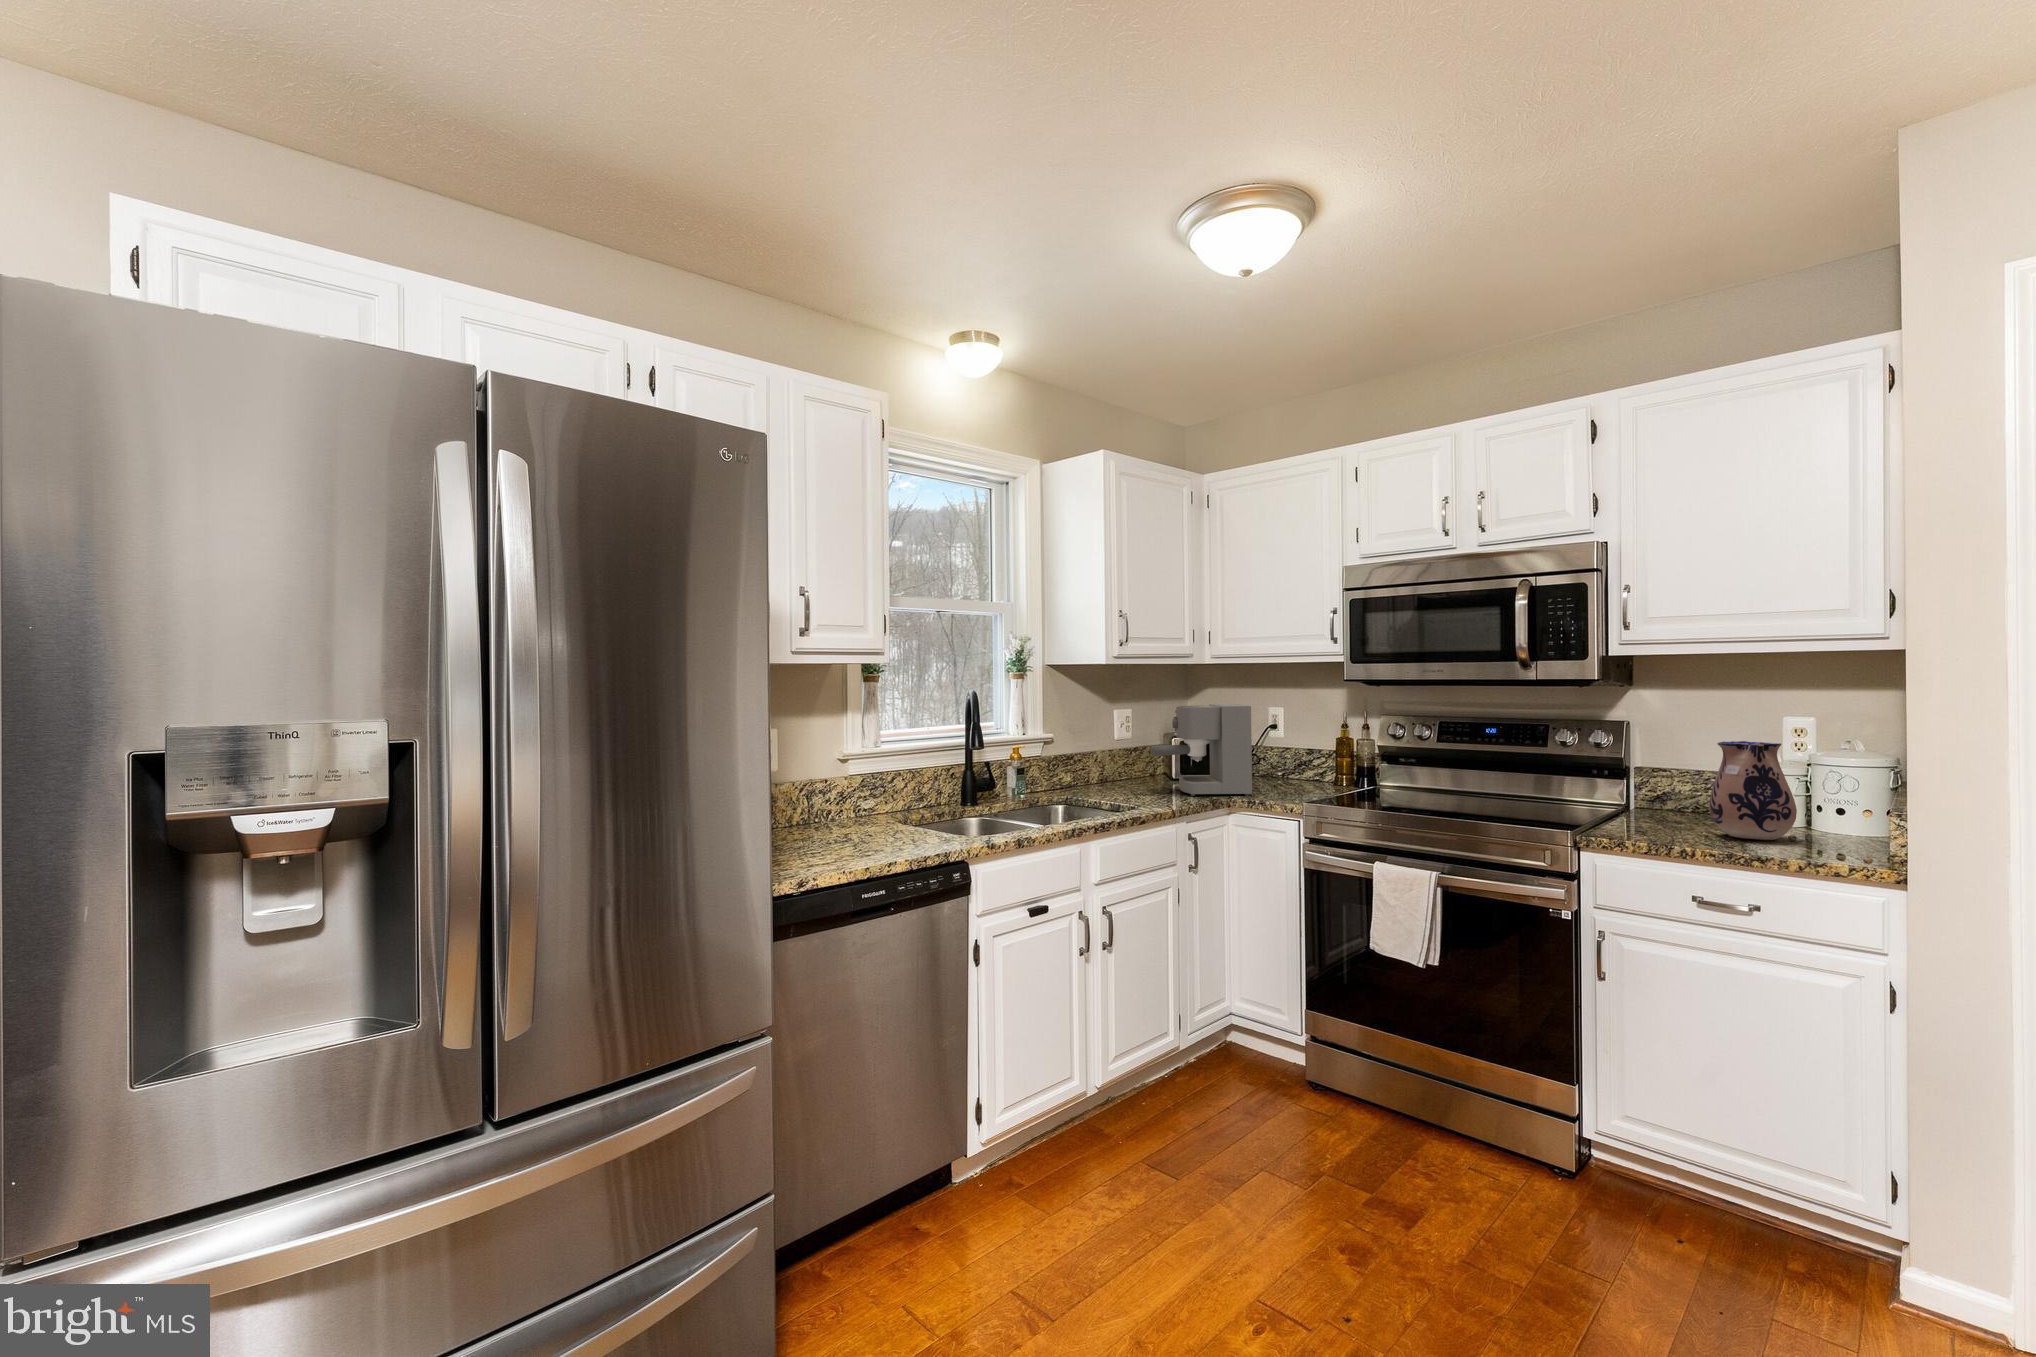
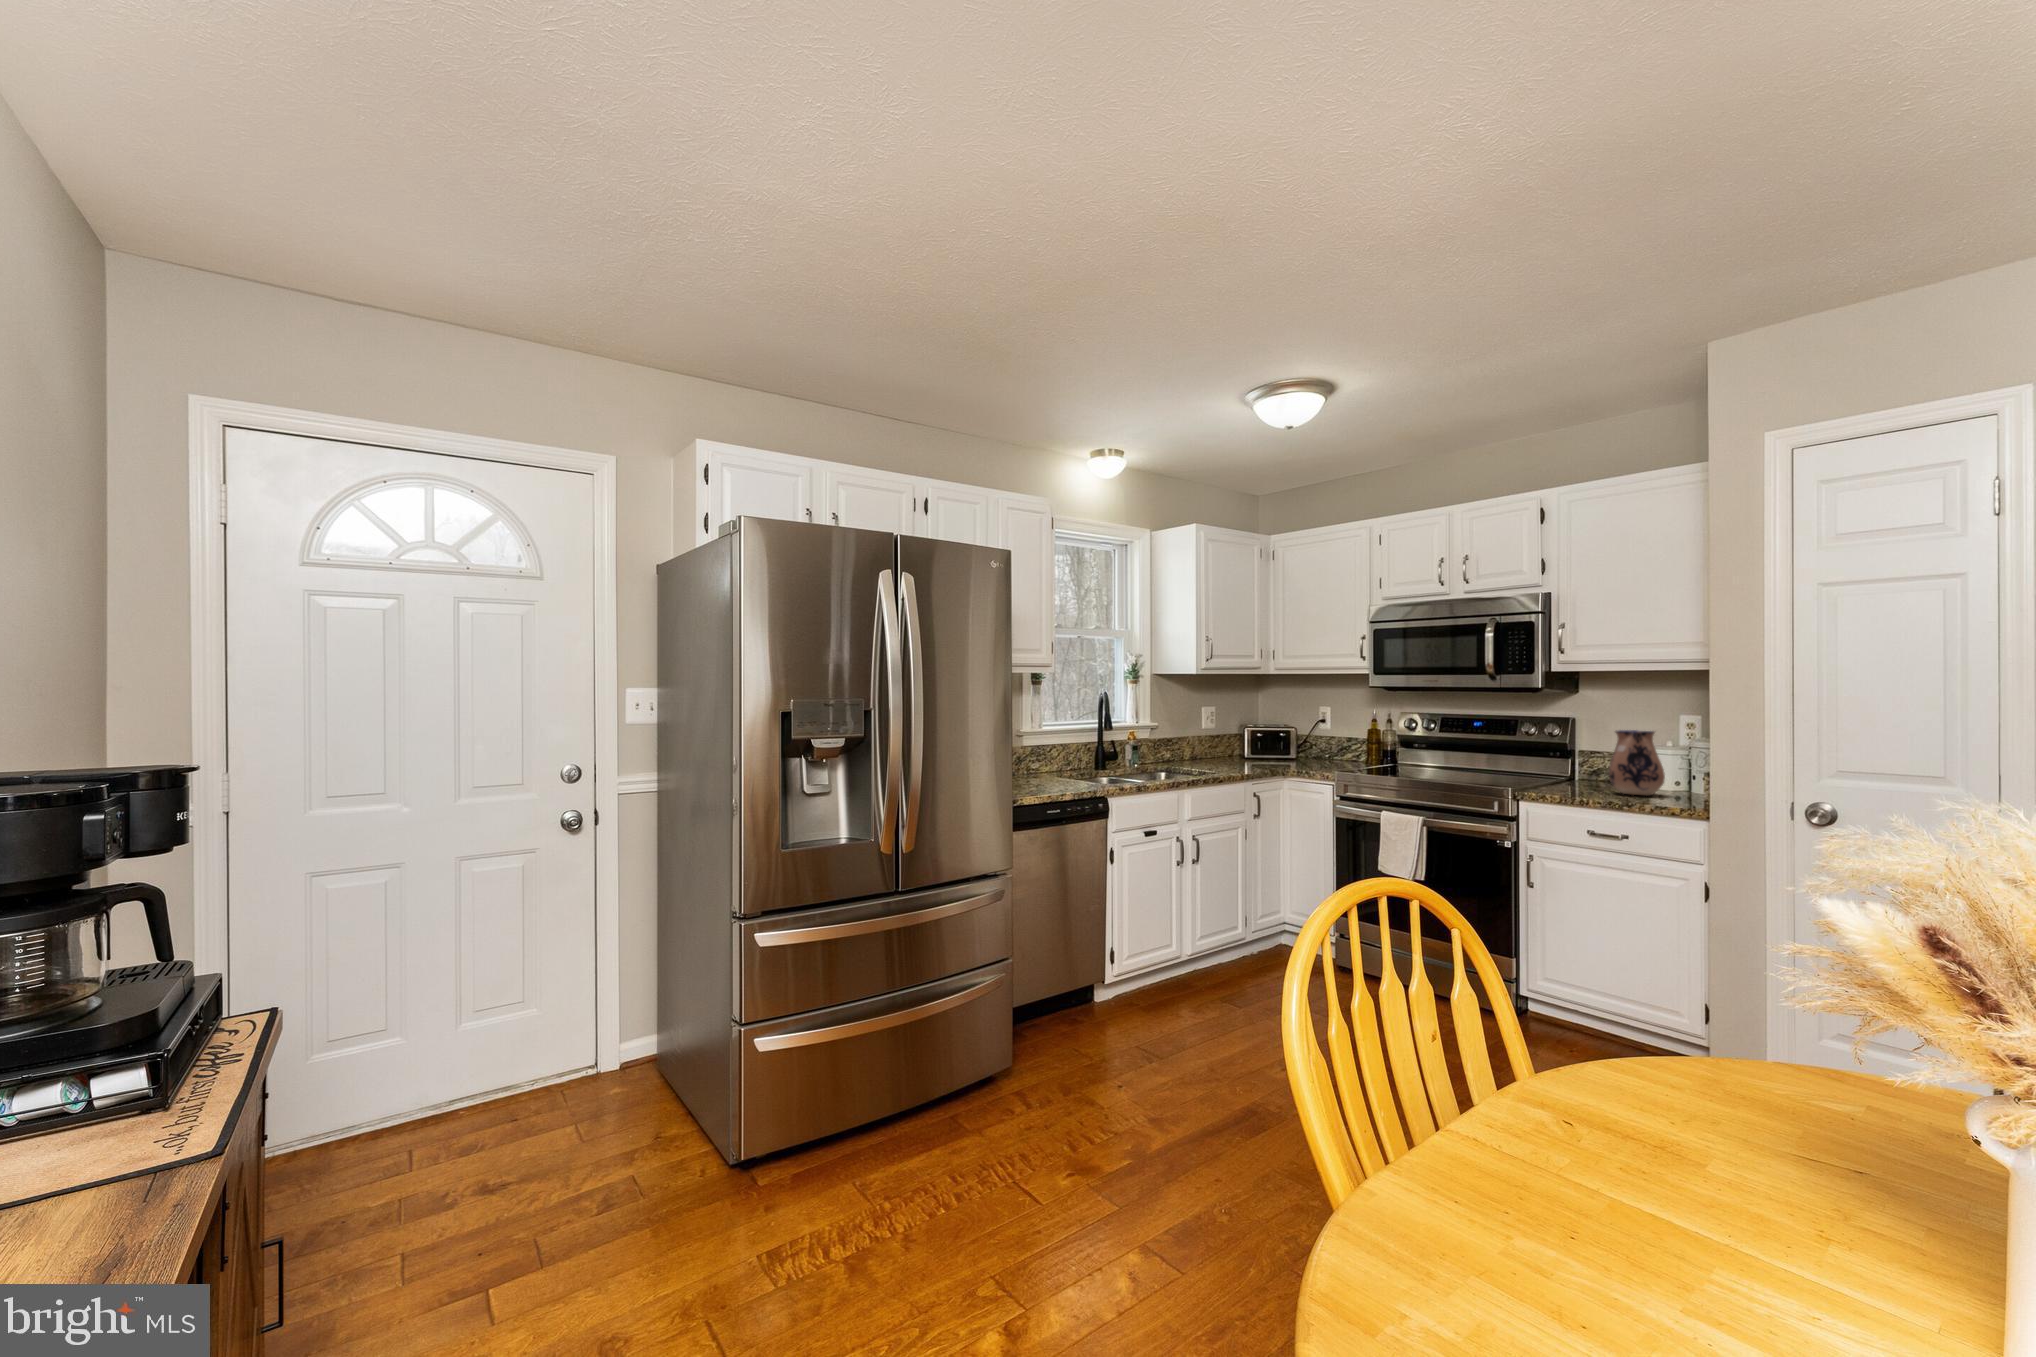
coffee maker: present [1150,704,1252,796] -> none [1228,704,1302,769]

